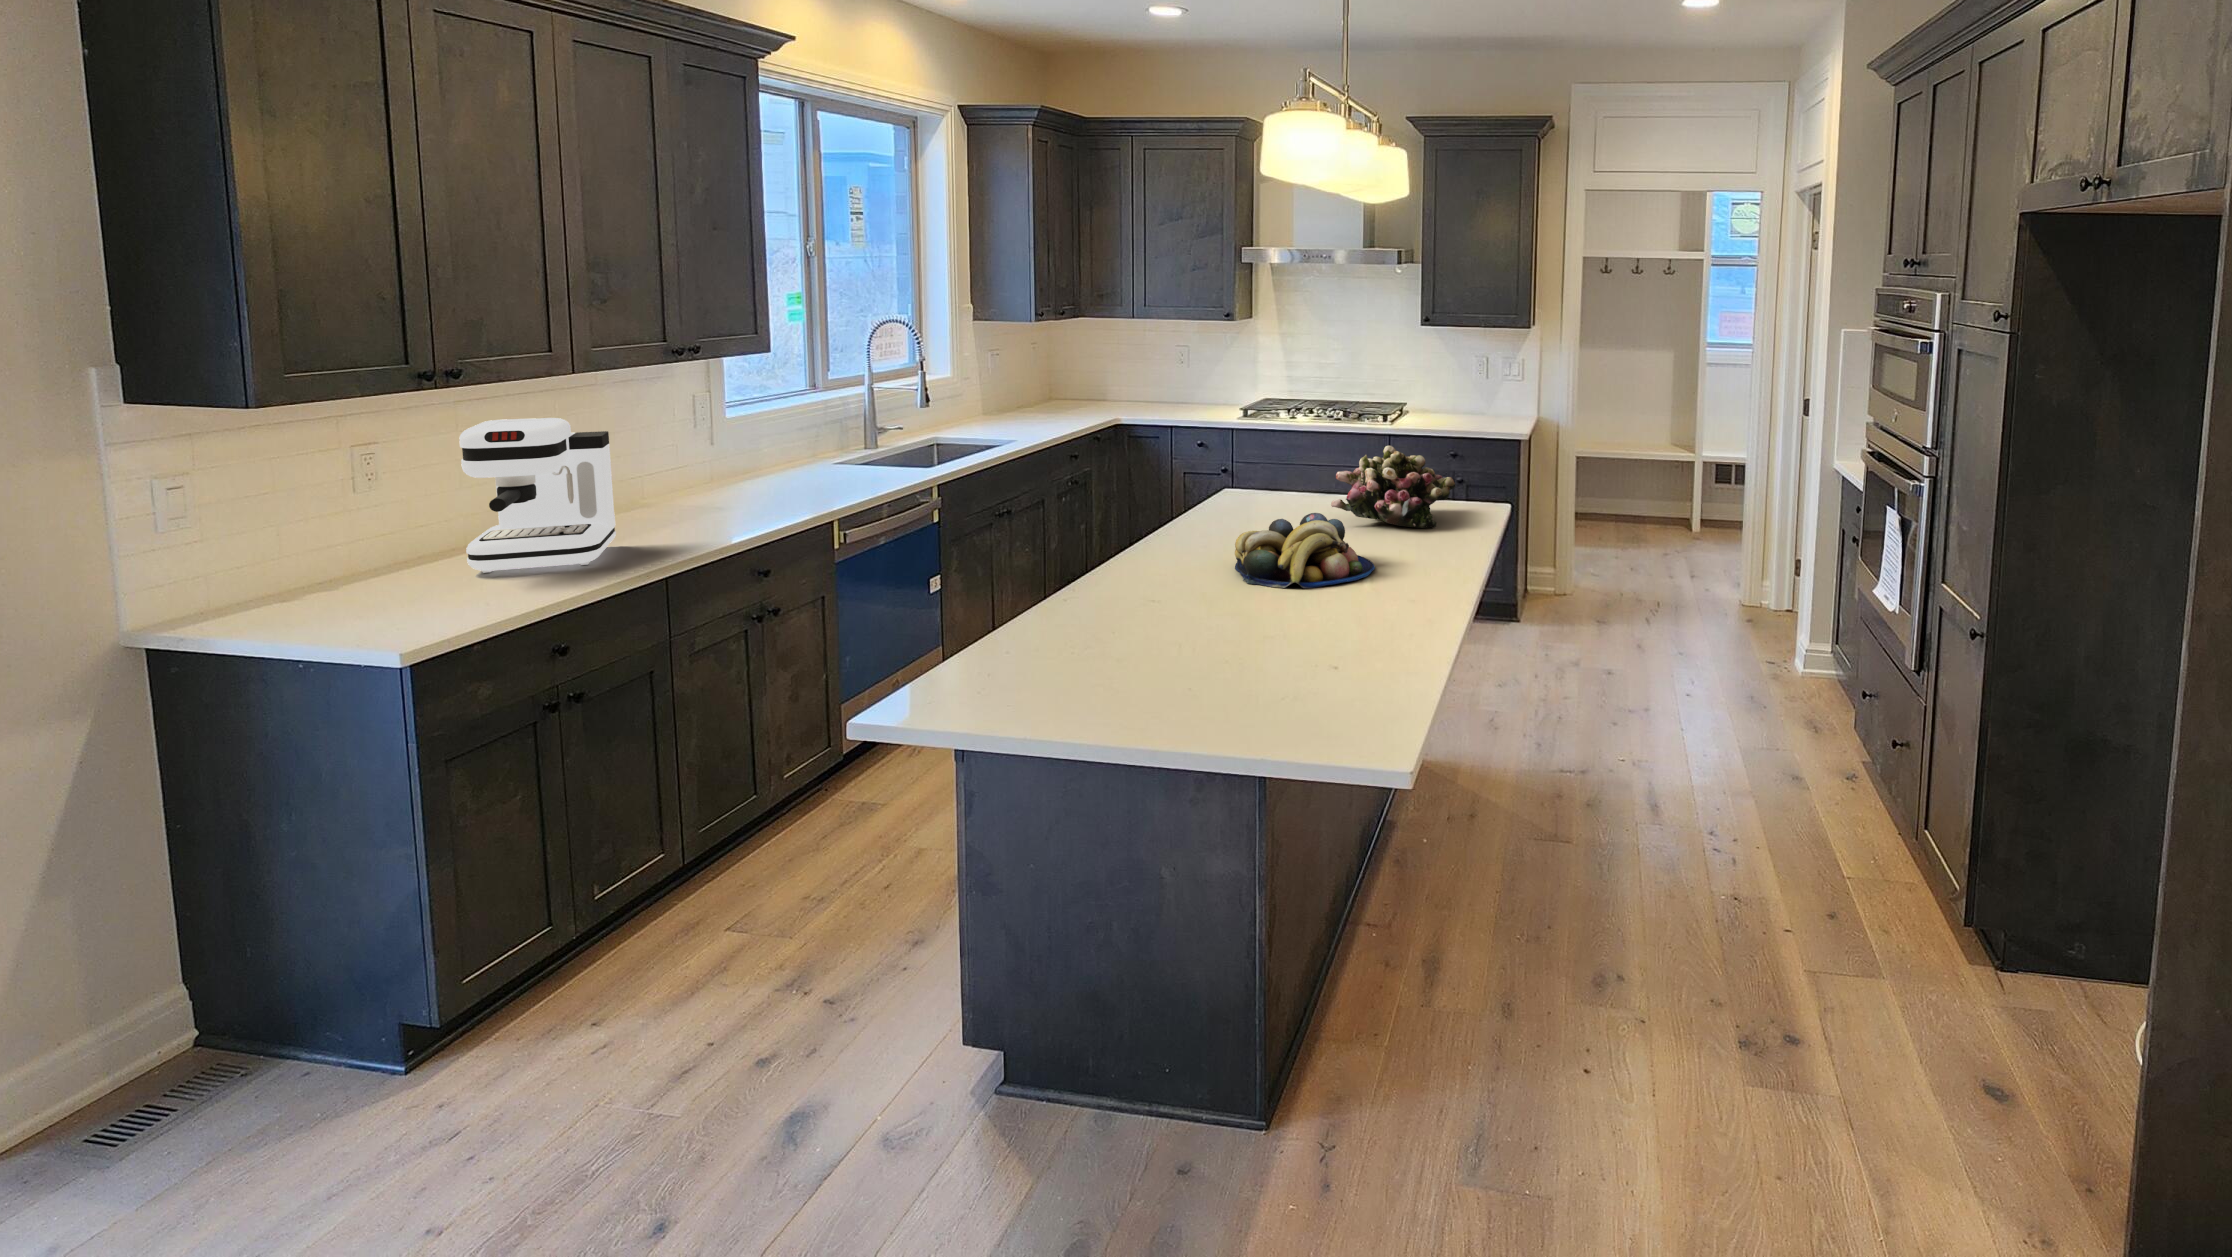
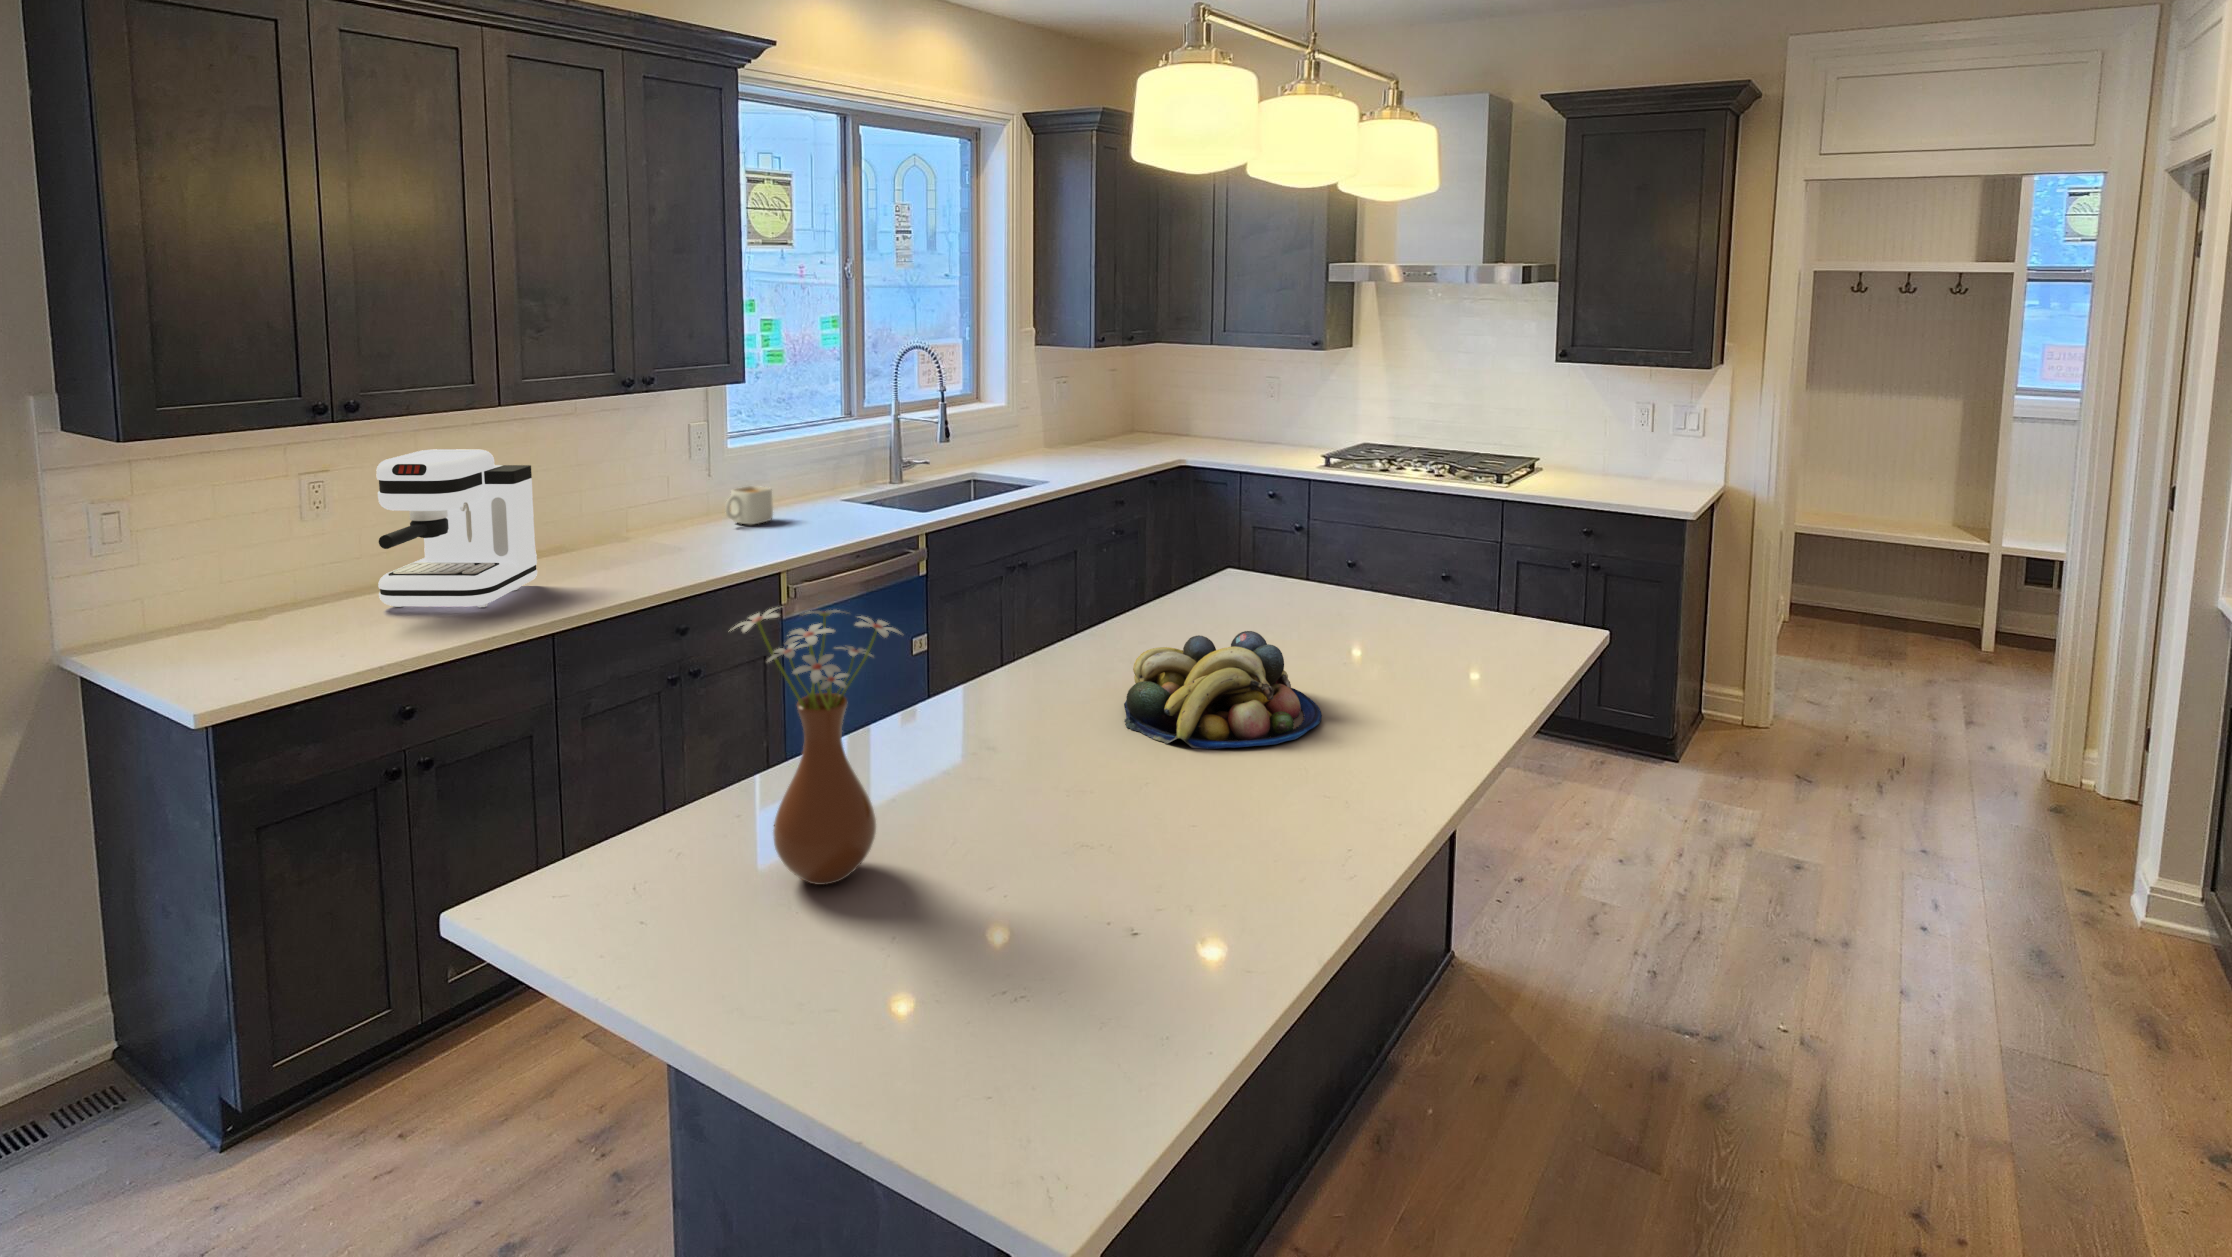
flower arrangement: present [1331,446,1455,528] -> none [1315,533,1496,658]
mug: none [749,453,792,488] -> present [725,486,773,525]
vase: none [1060,485,1176,677] -> present [730,607,901,885]

